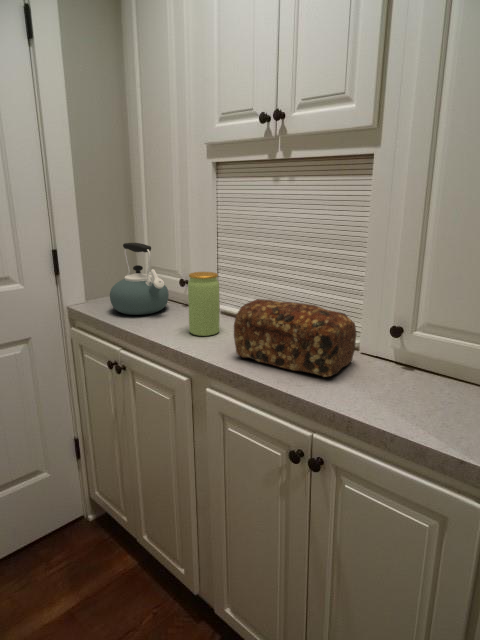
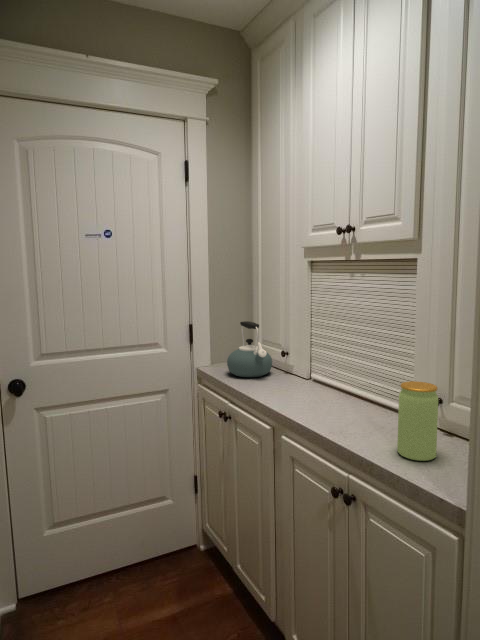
jar: present [188,272,220,336] -> present [397,381,438,461]
bread loaf: present [234,299,356,377] -> none [304,368,403,432]

